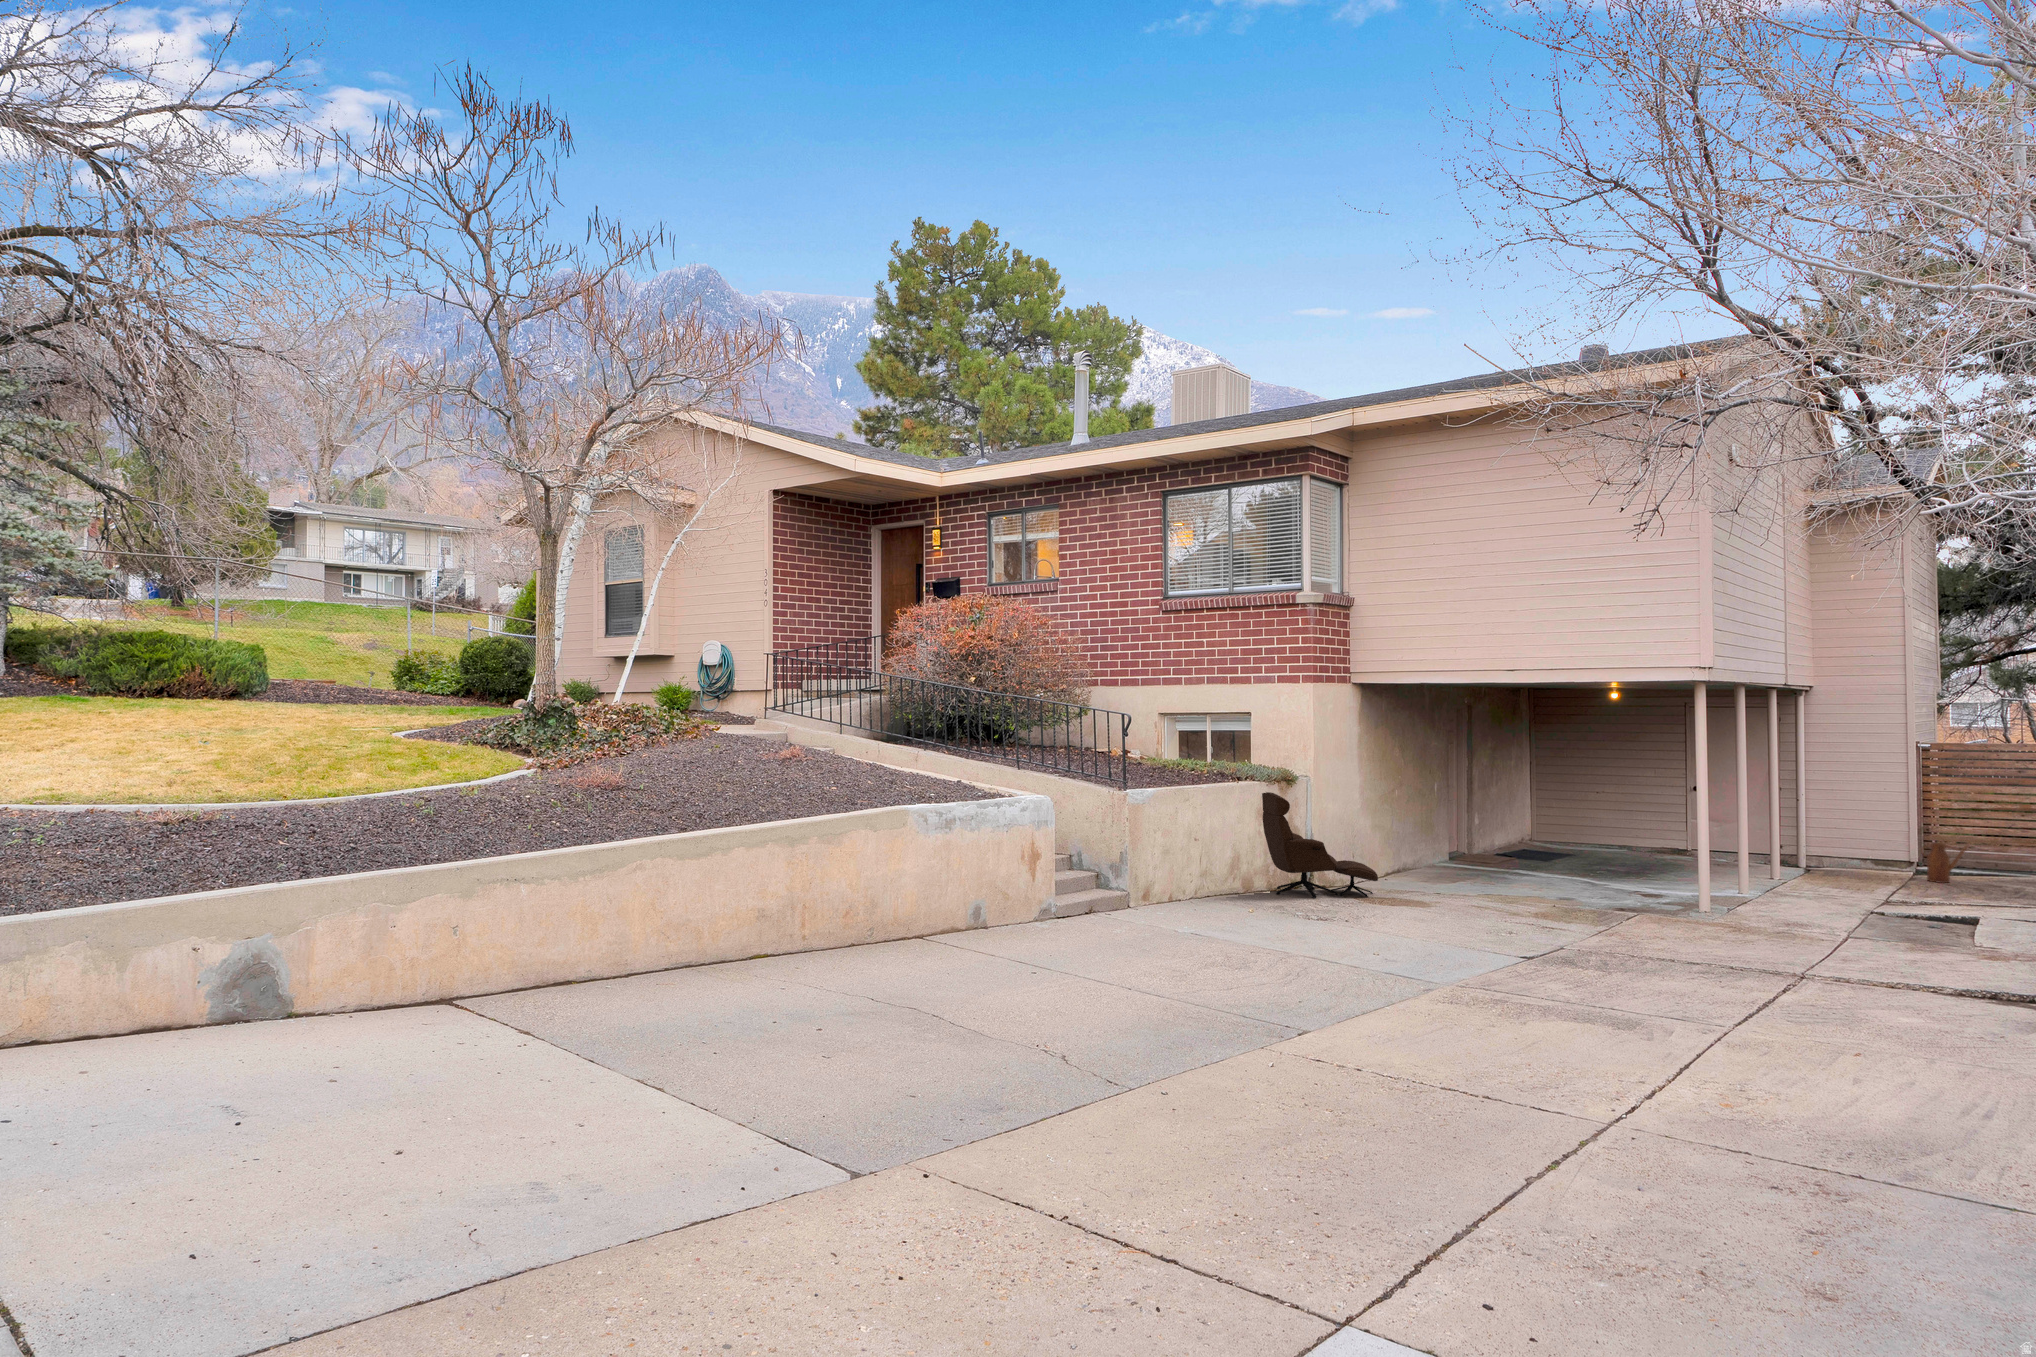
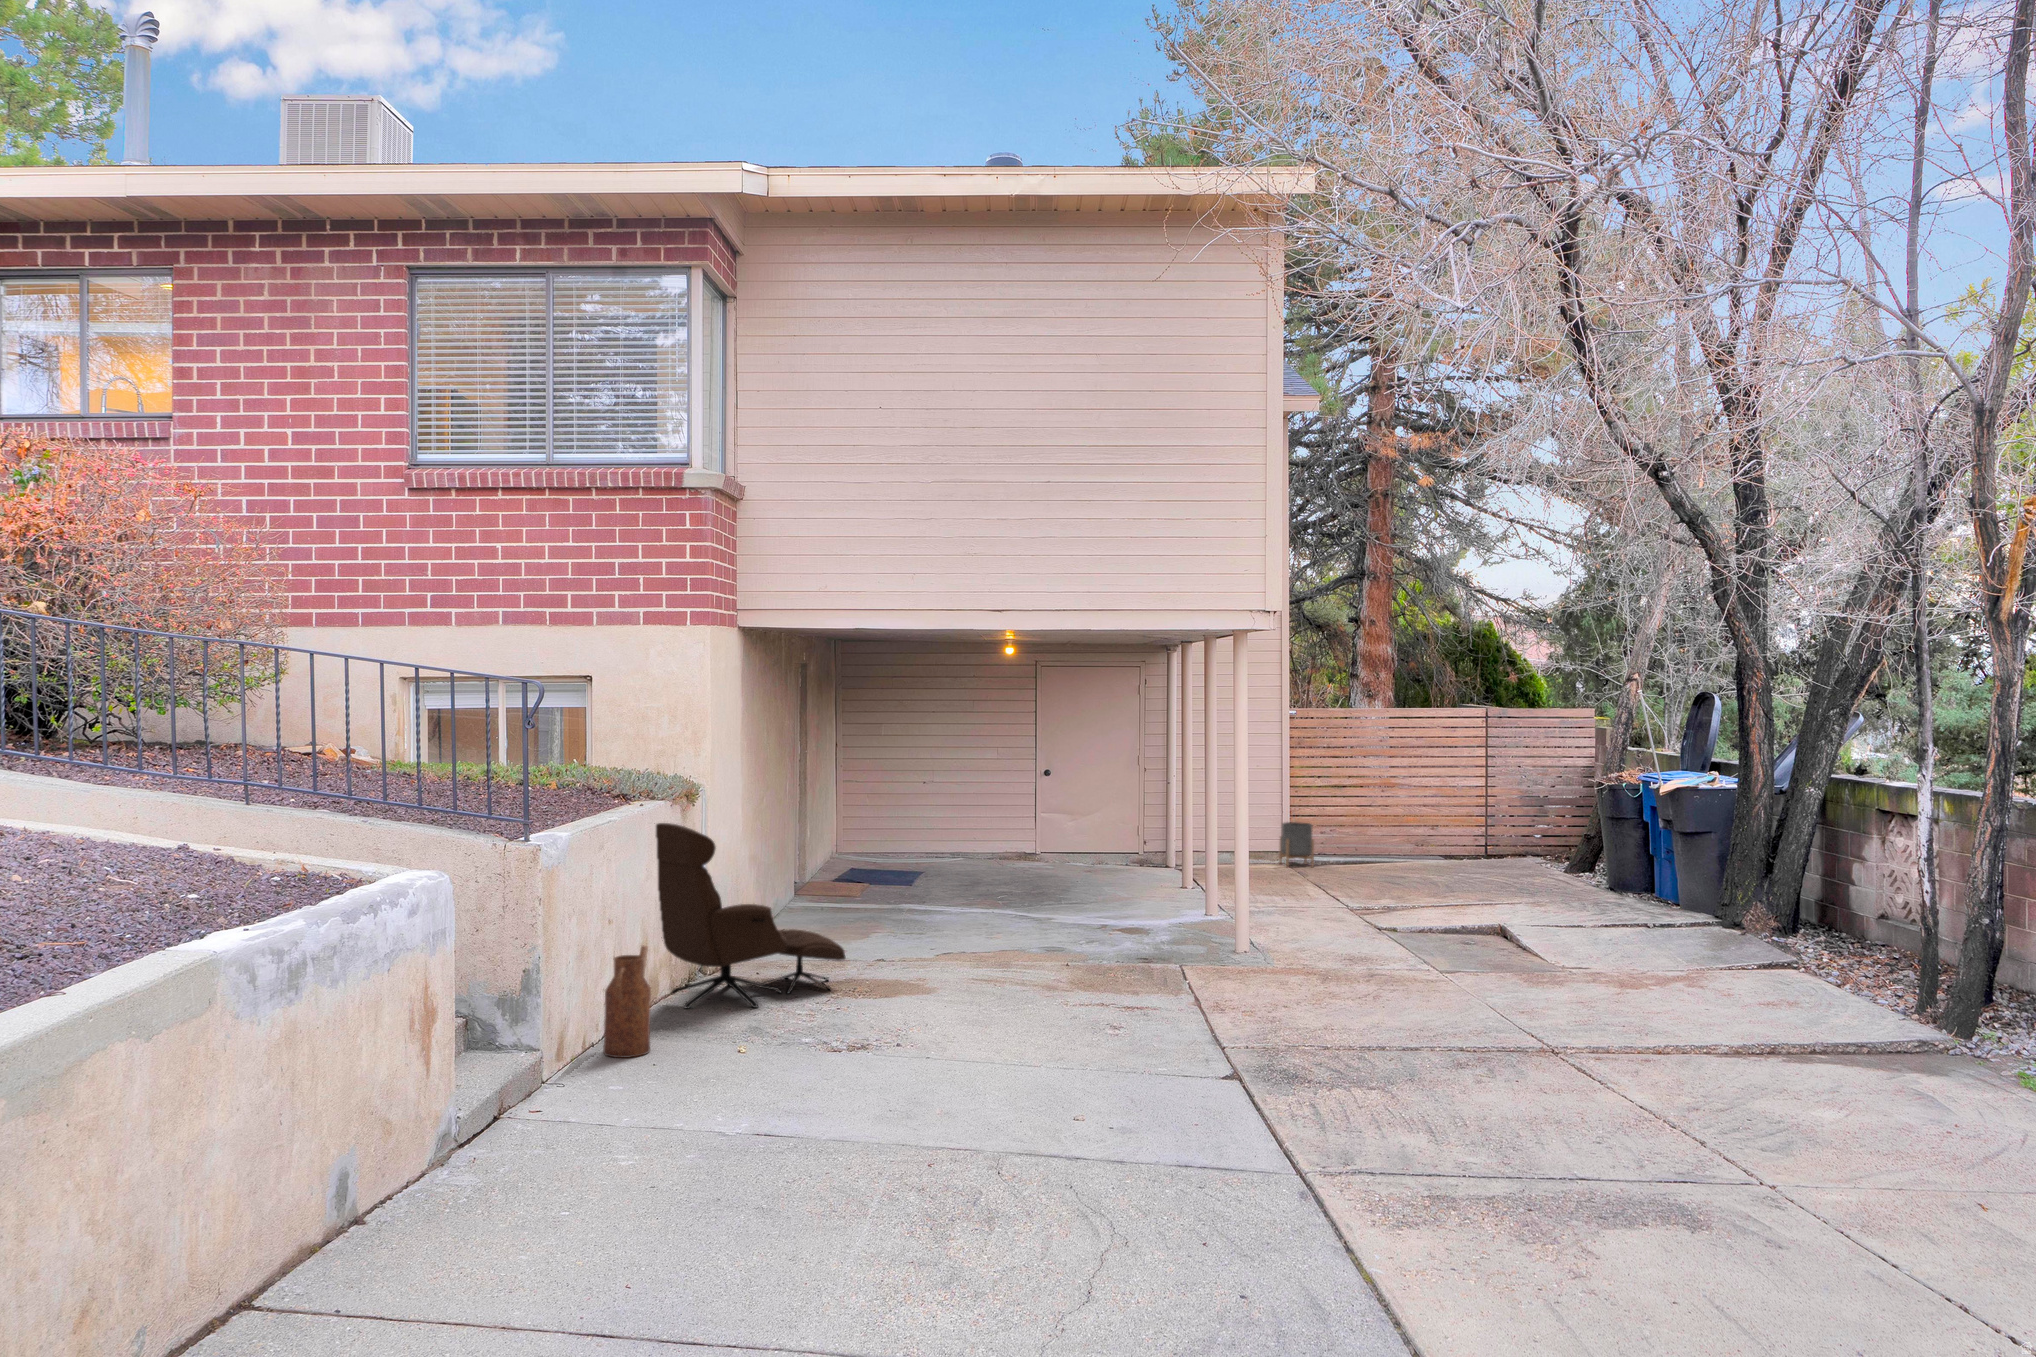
planter: none [1871,841,1902,881] -> present [1279,822,1314,867]
watering can: present [1921,843,1968,883] -> present [603,946,651,1058]

